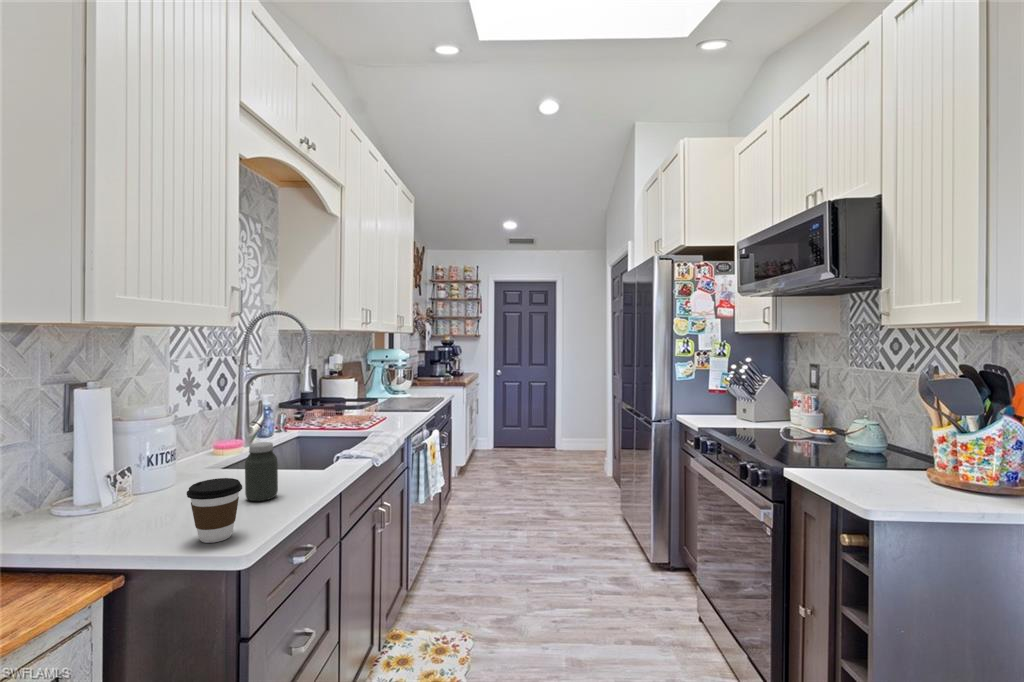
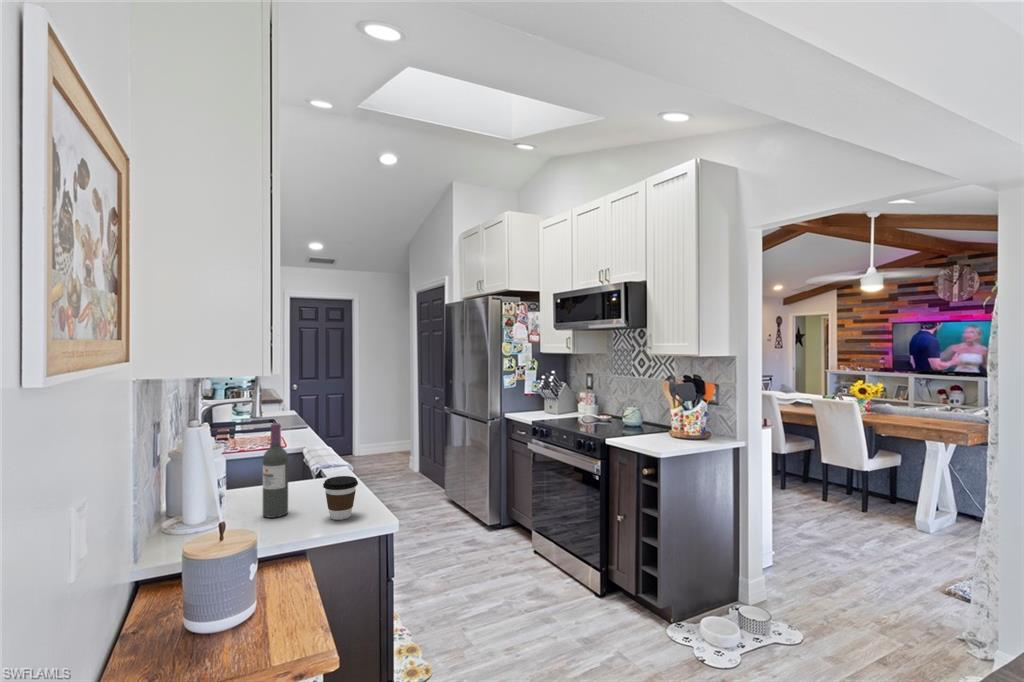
wine bottle: none [152,396,190,522] -> present [263,423,288,518]
jar: present [245,442,278,501] -> none [303,453,326,498]

